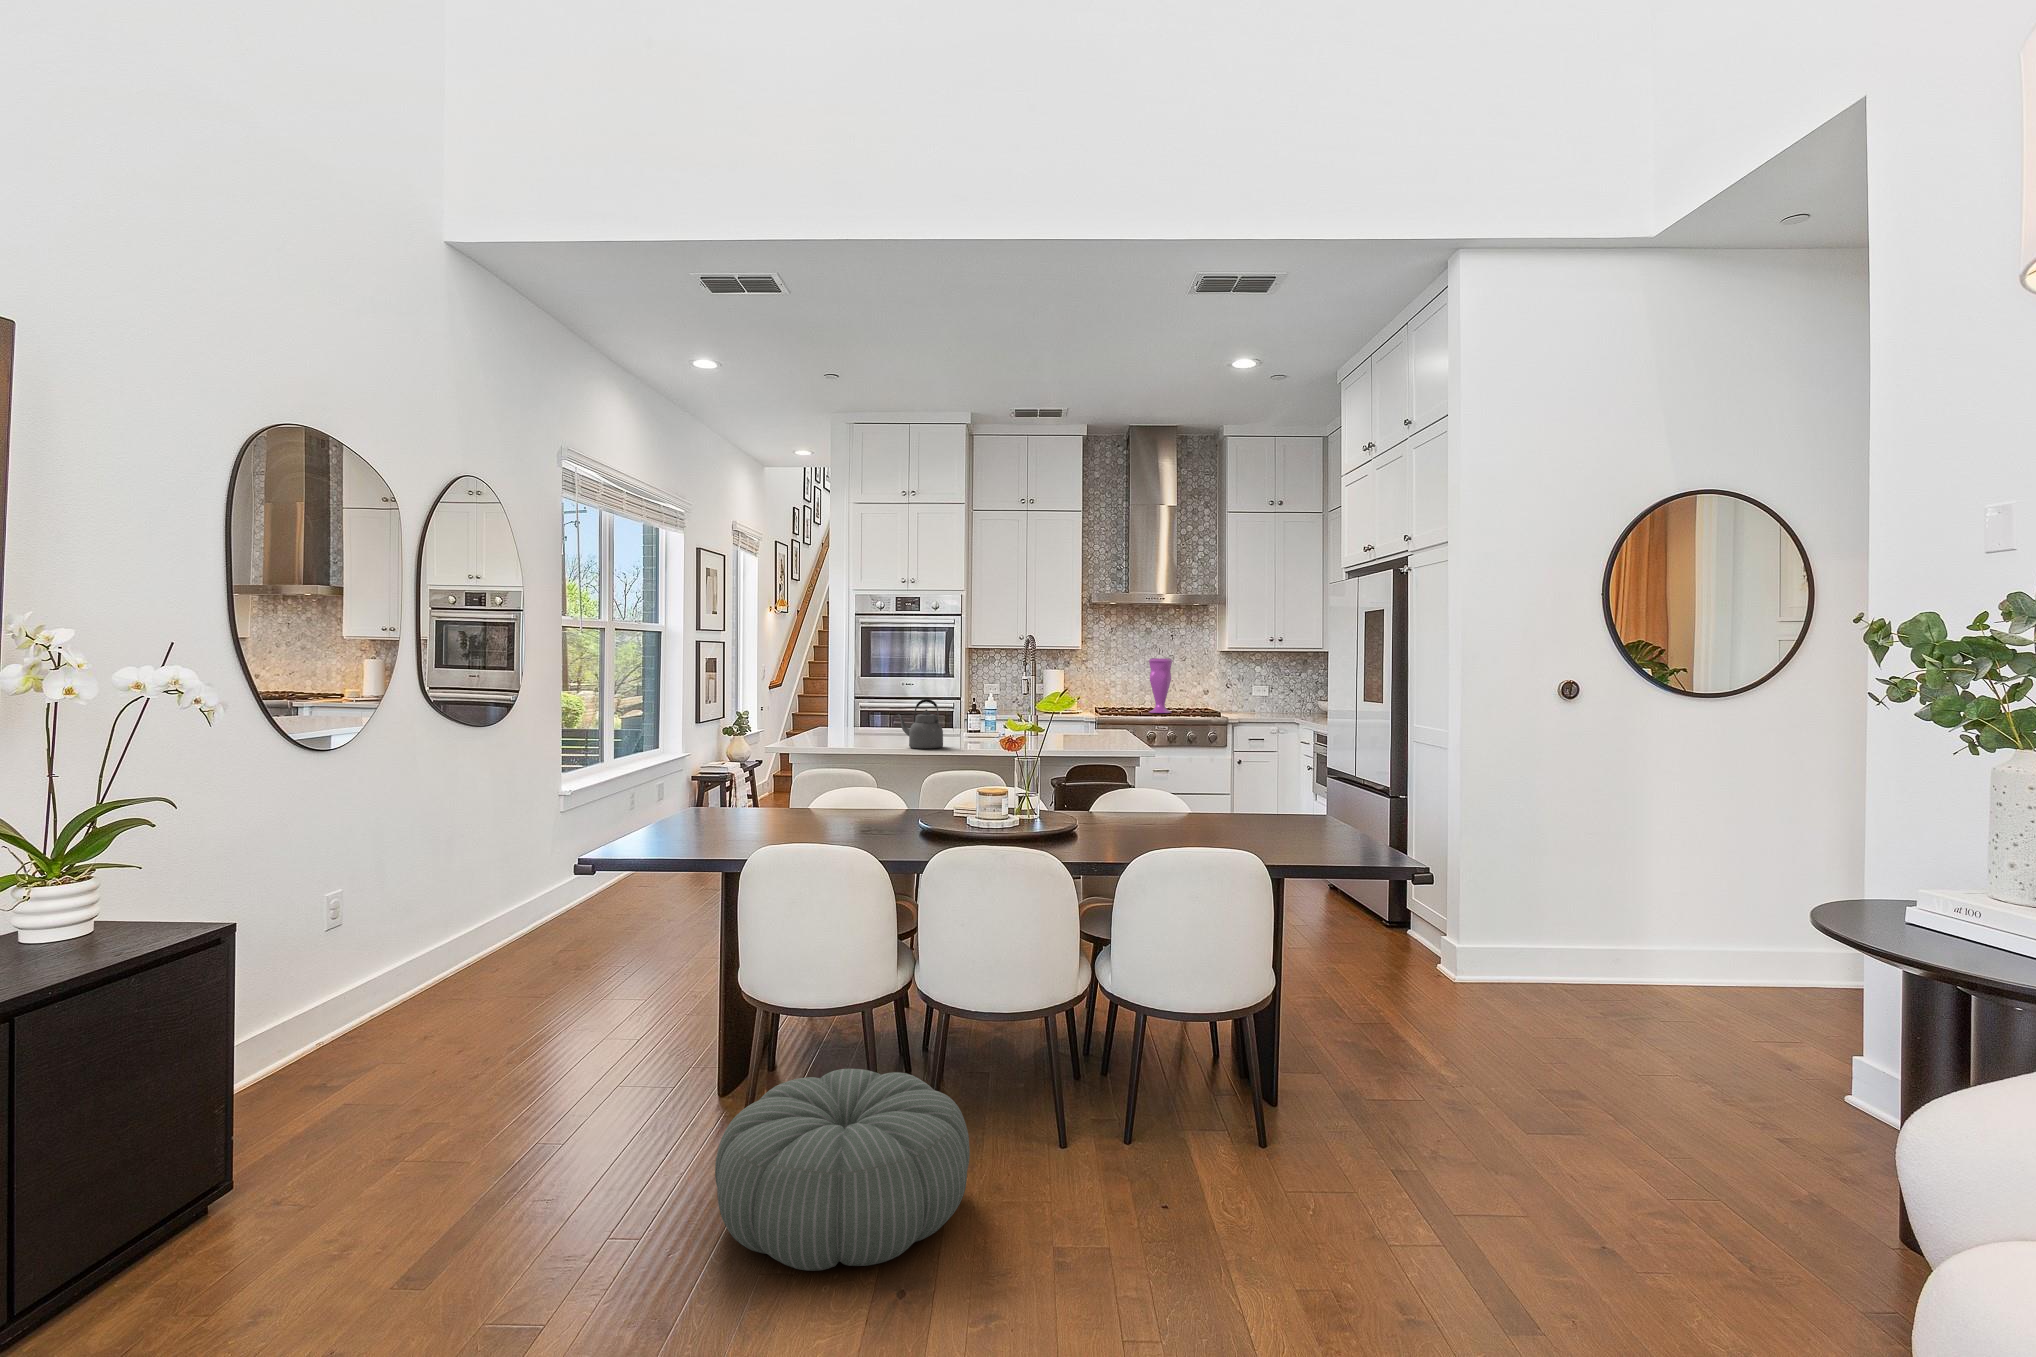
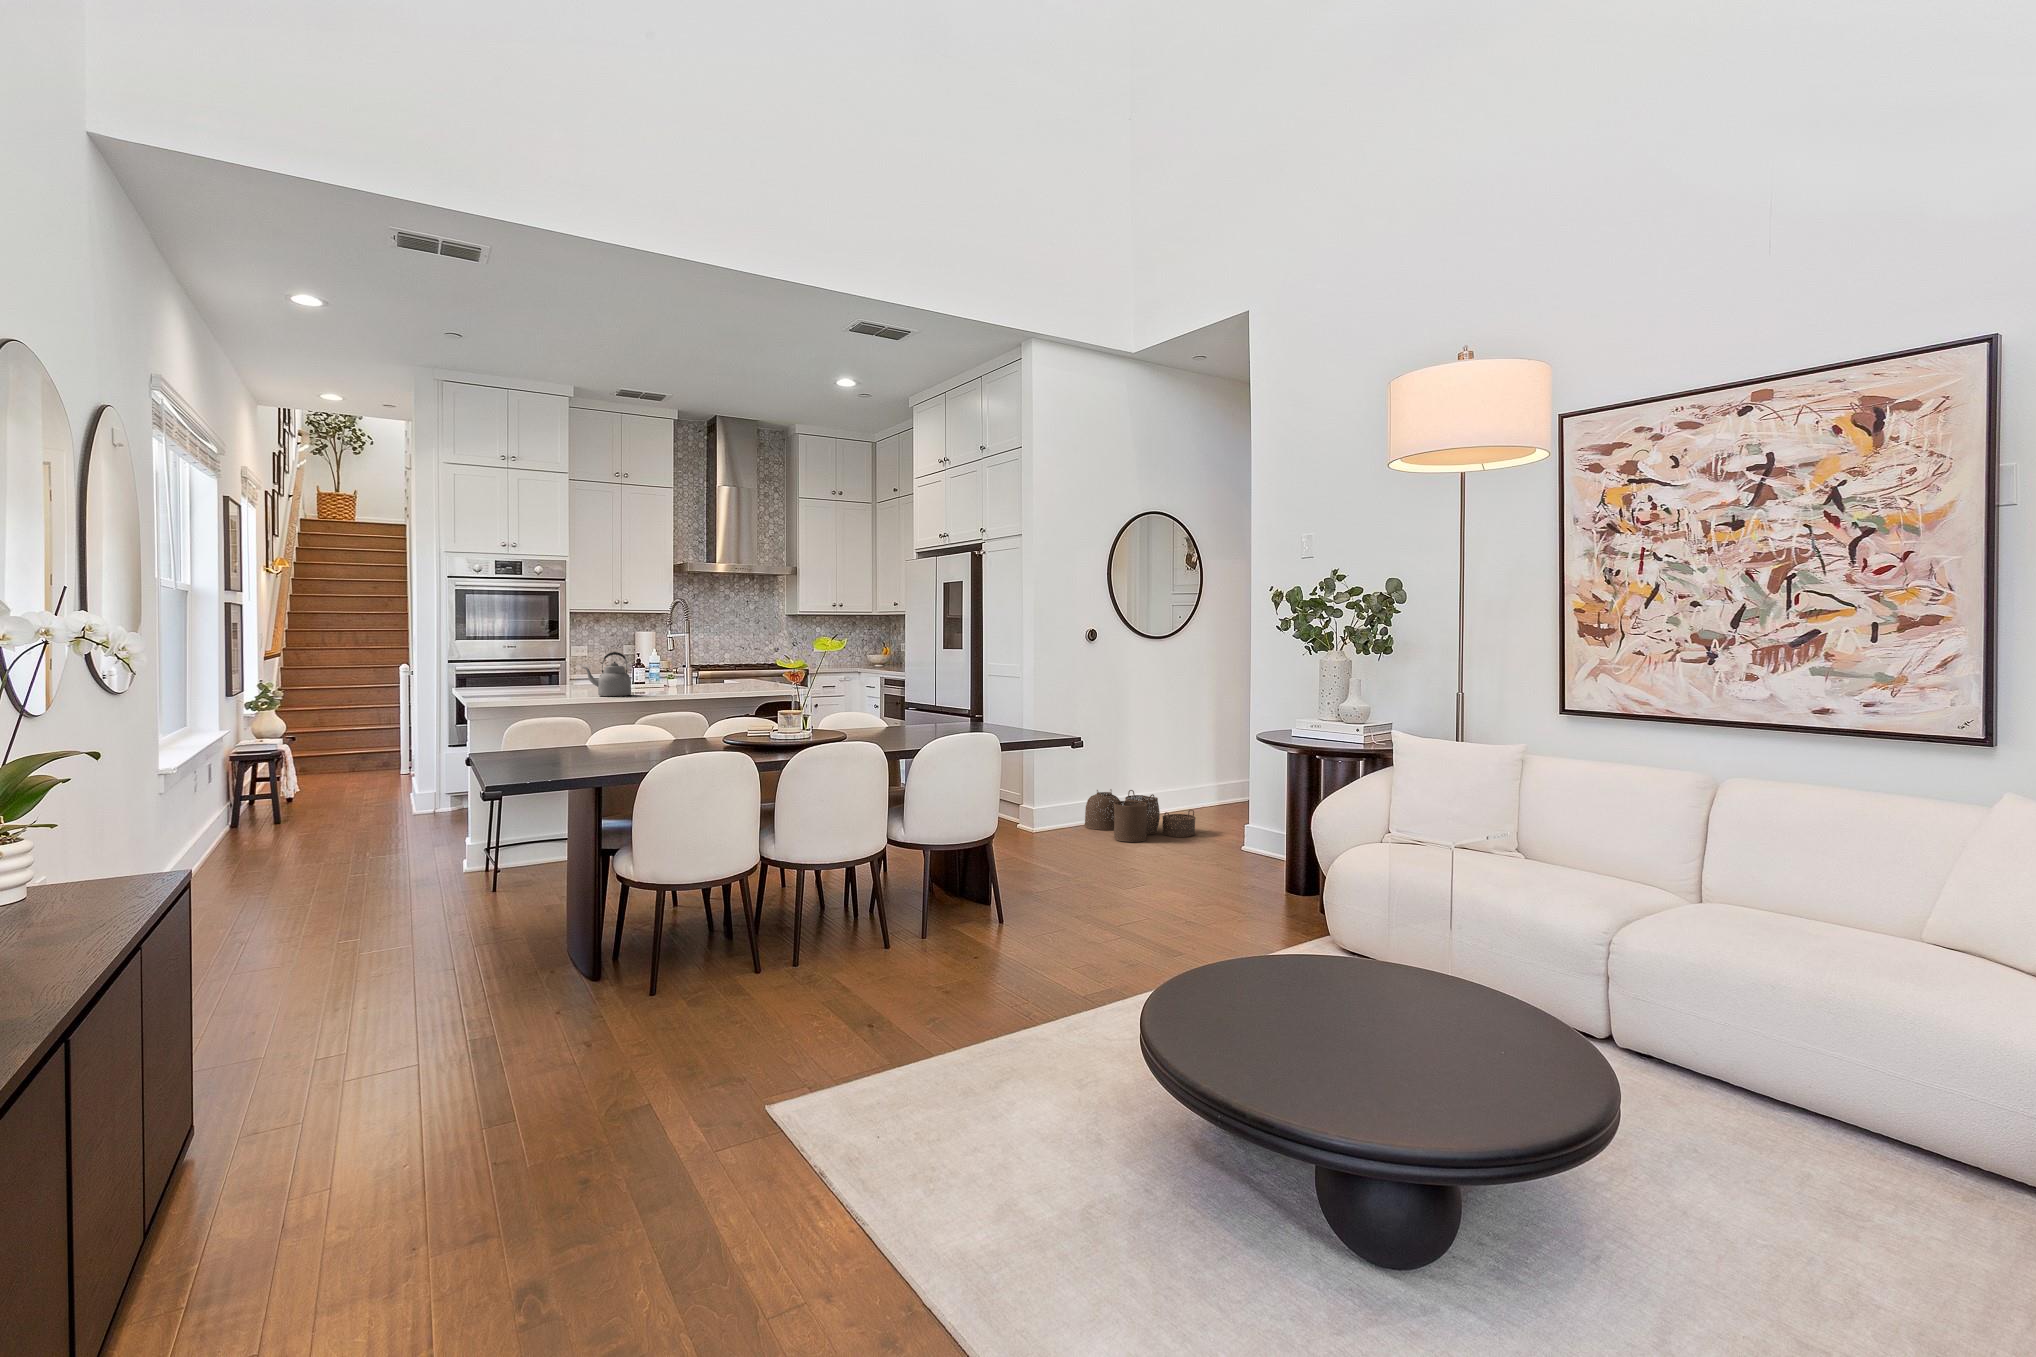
vase: present [1149,658,1173,713] -> none [731,622,754,670]
woven basket: none [1540,932,1747,1046] -> present [1084,789,1196,842]
pouf: present [715,1069,970,1271] -> none [706,896,884,1007]

